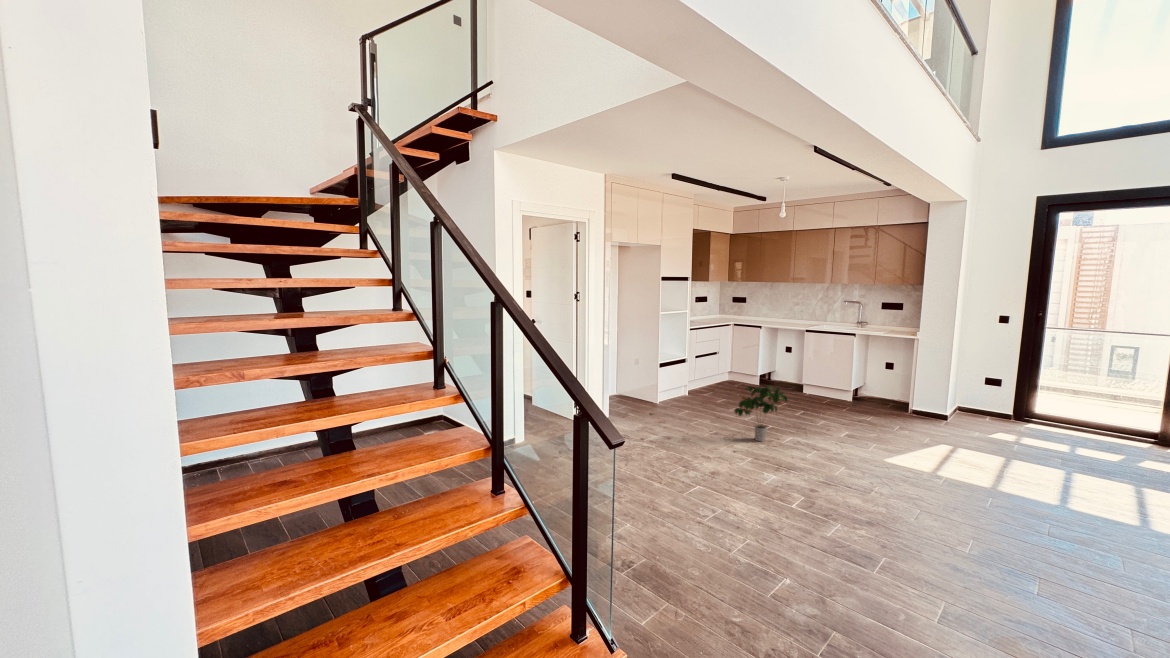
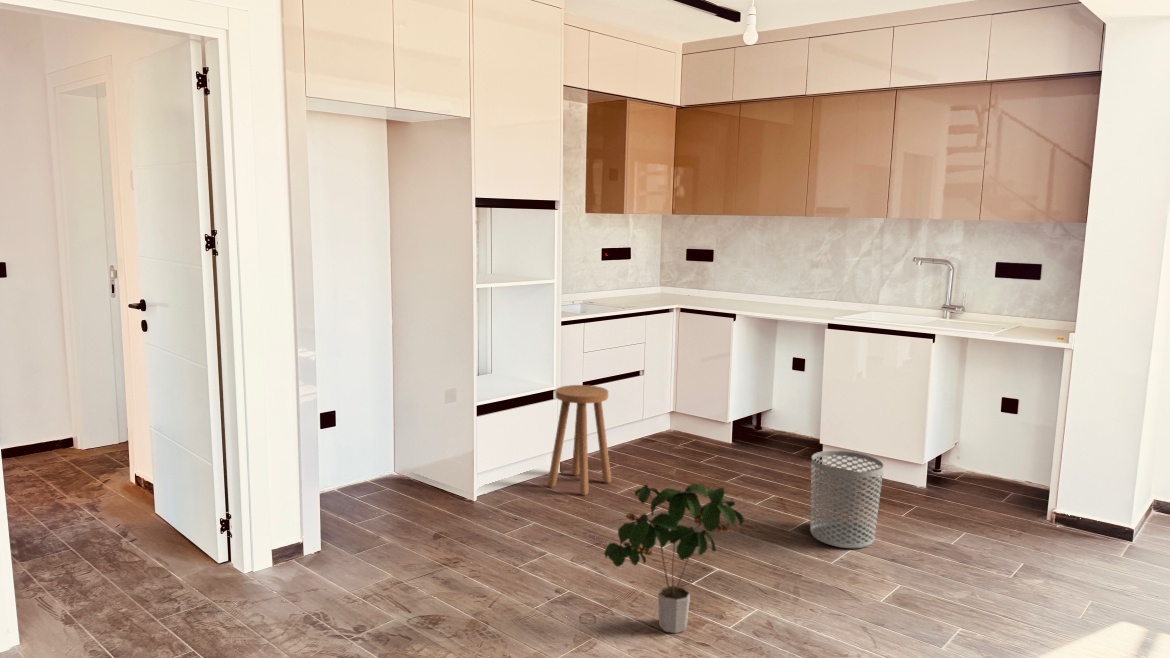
stool: none [685,356,712,402] -> present [548,385,611,495]
waste bin: none [805,382,837,420] -> present [810,451,883,548]

